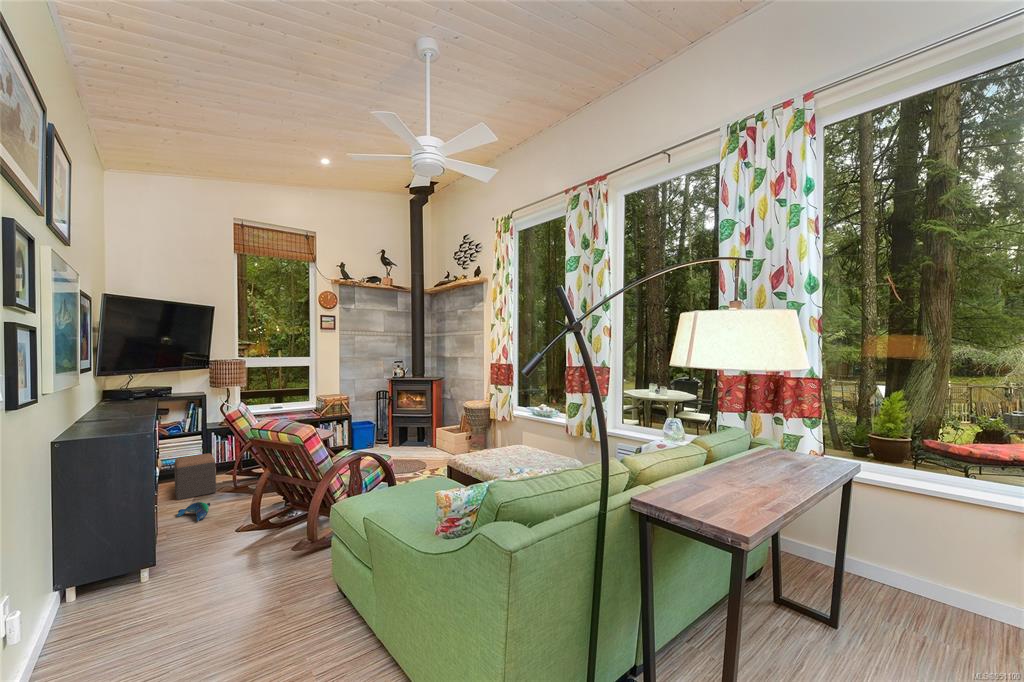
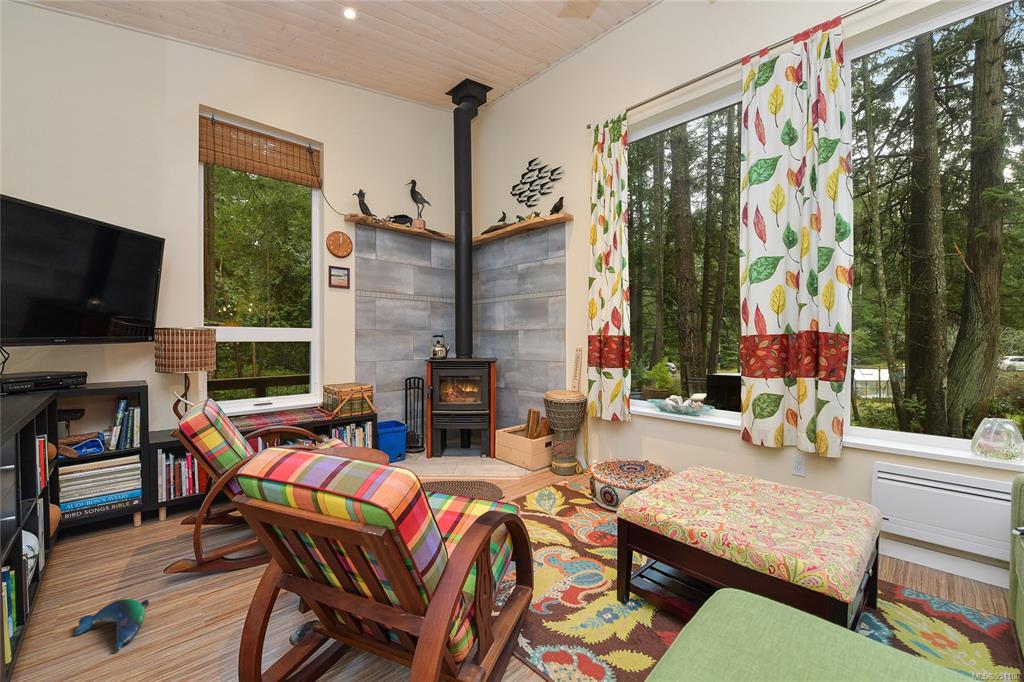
footstool: present [174,453,216,500] -> none [82,486,164,582]

